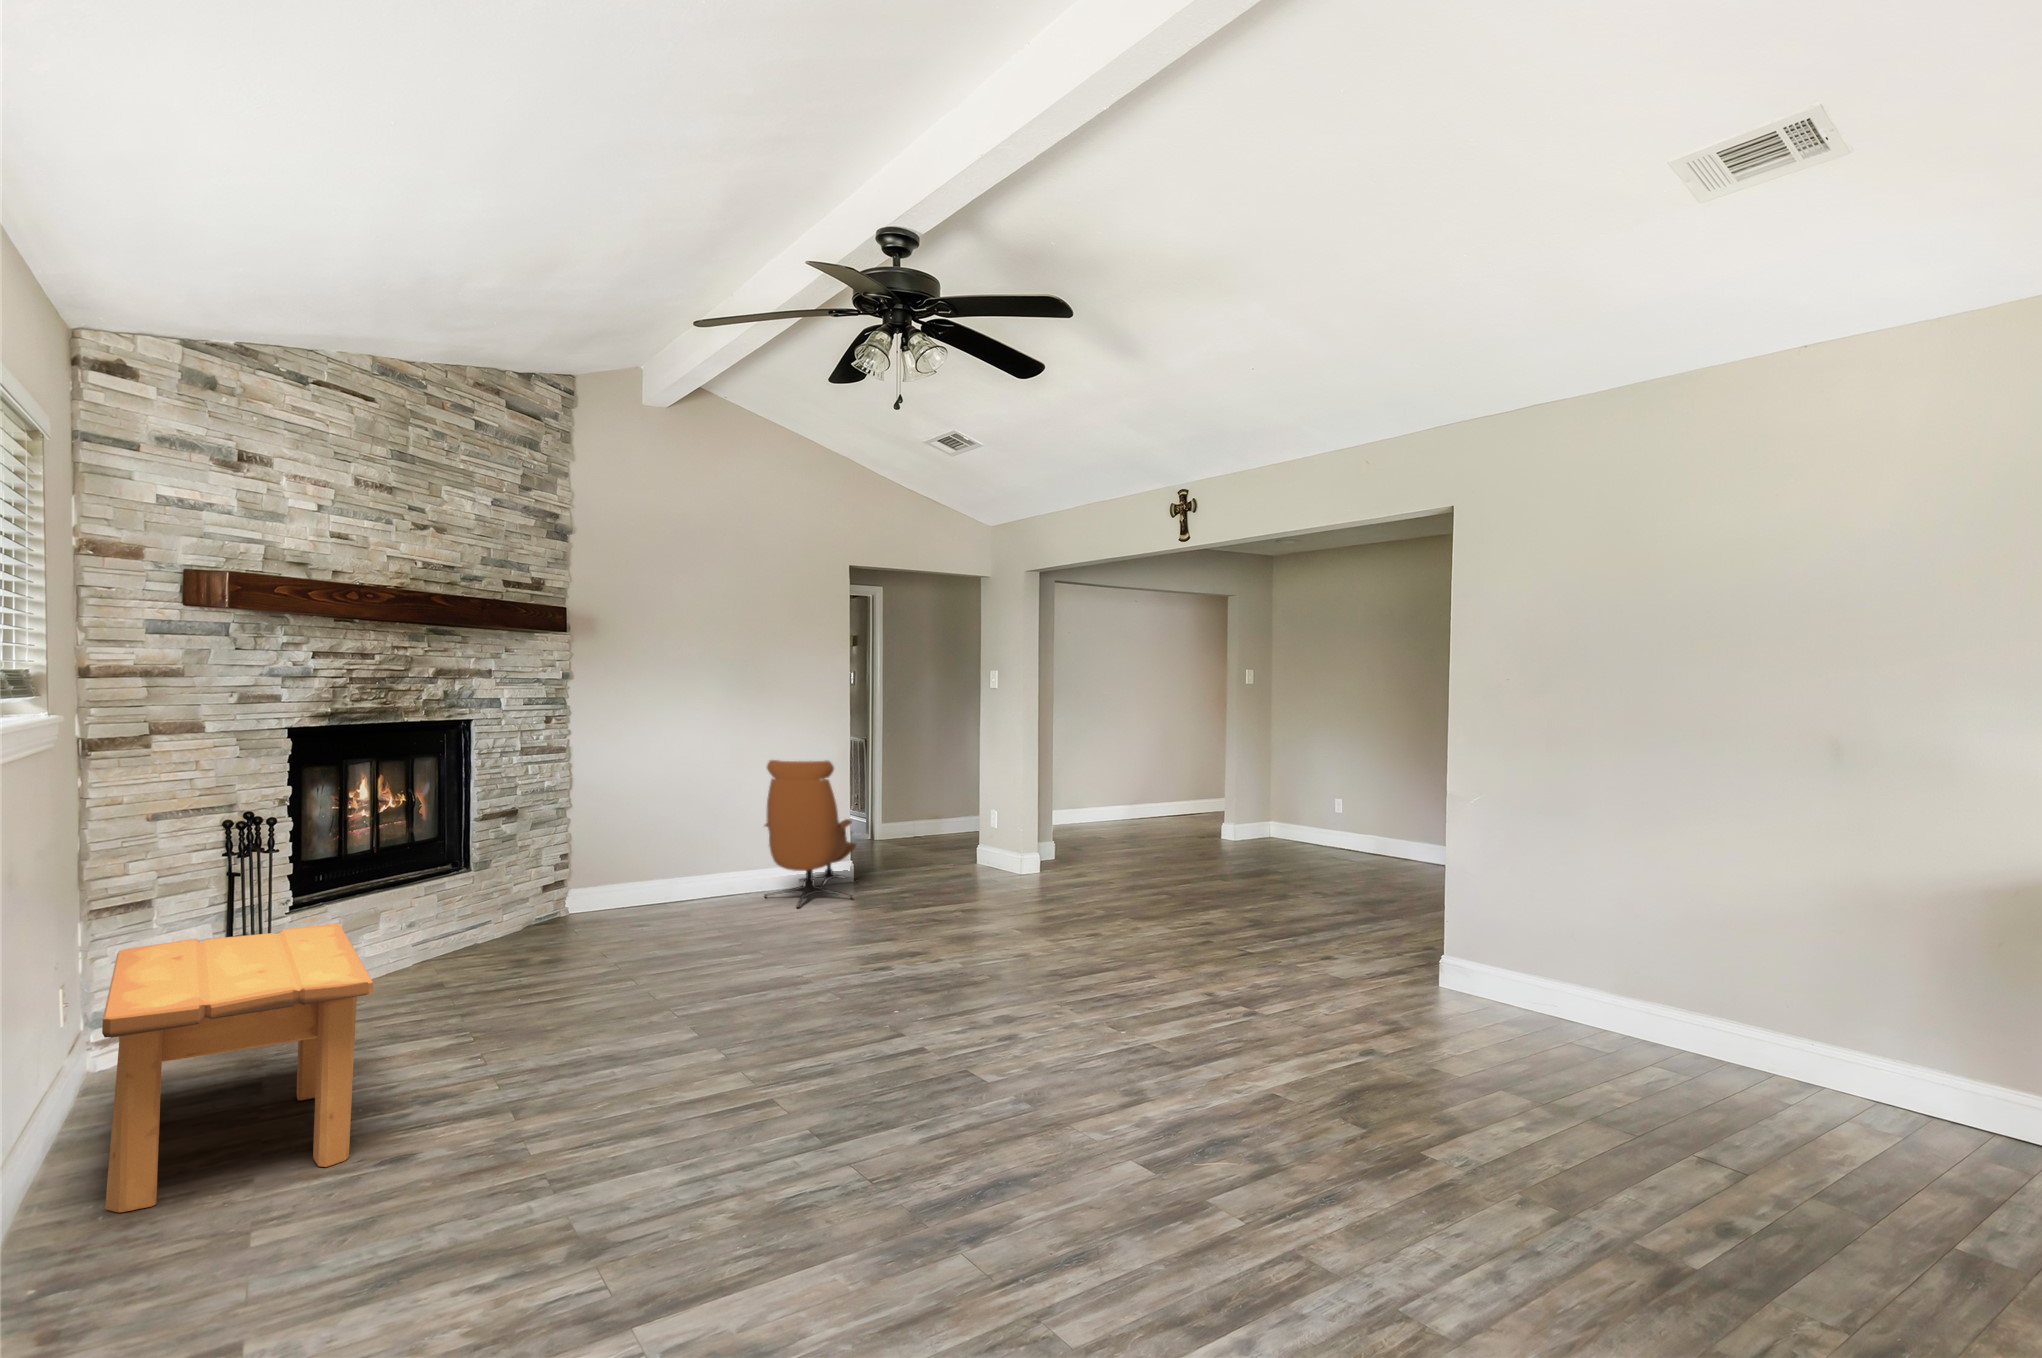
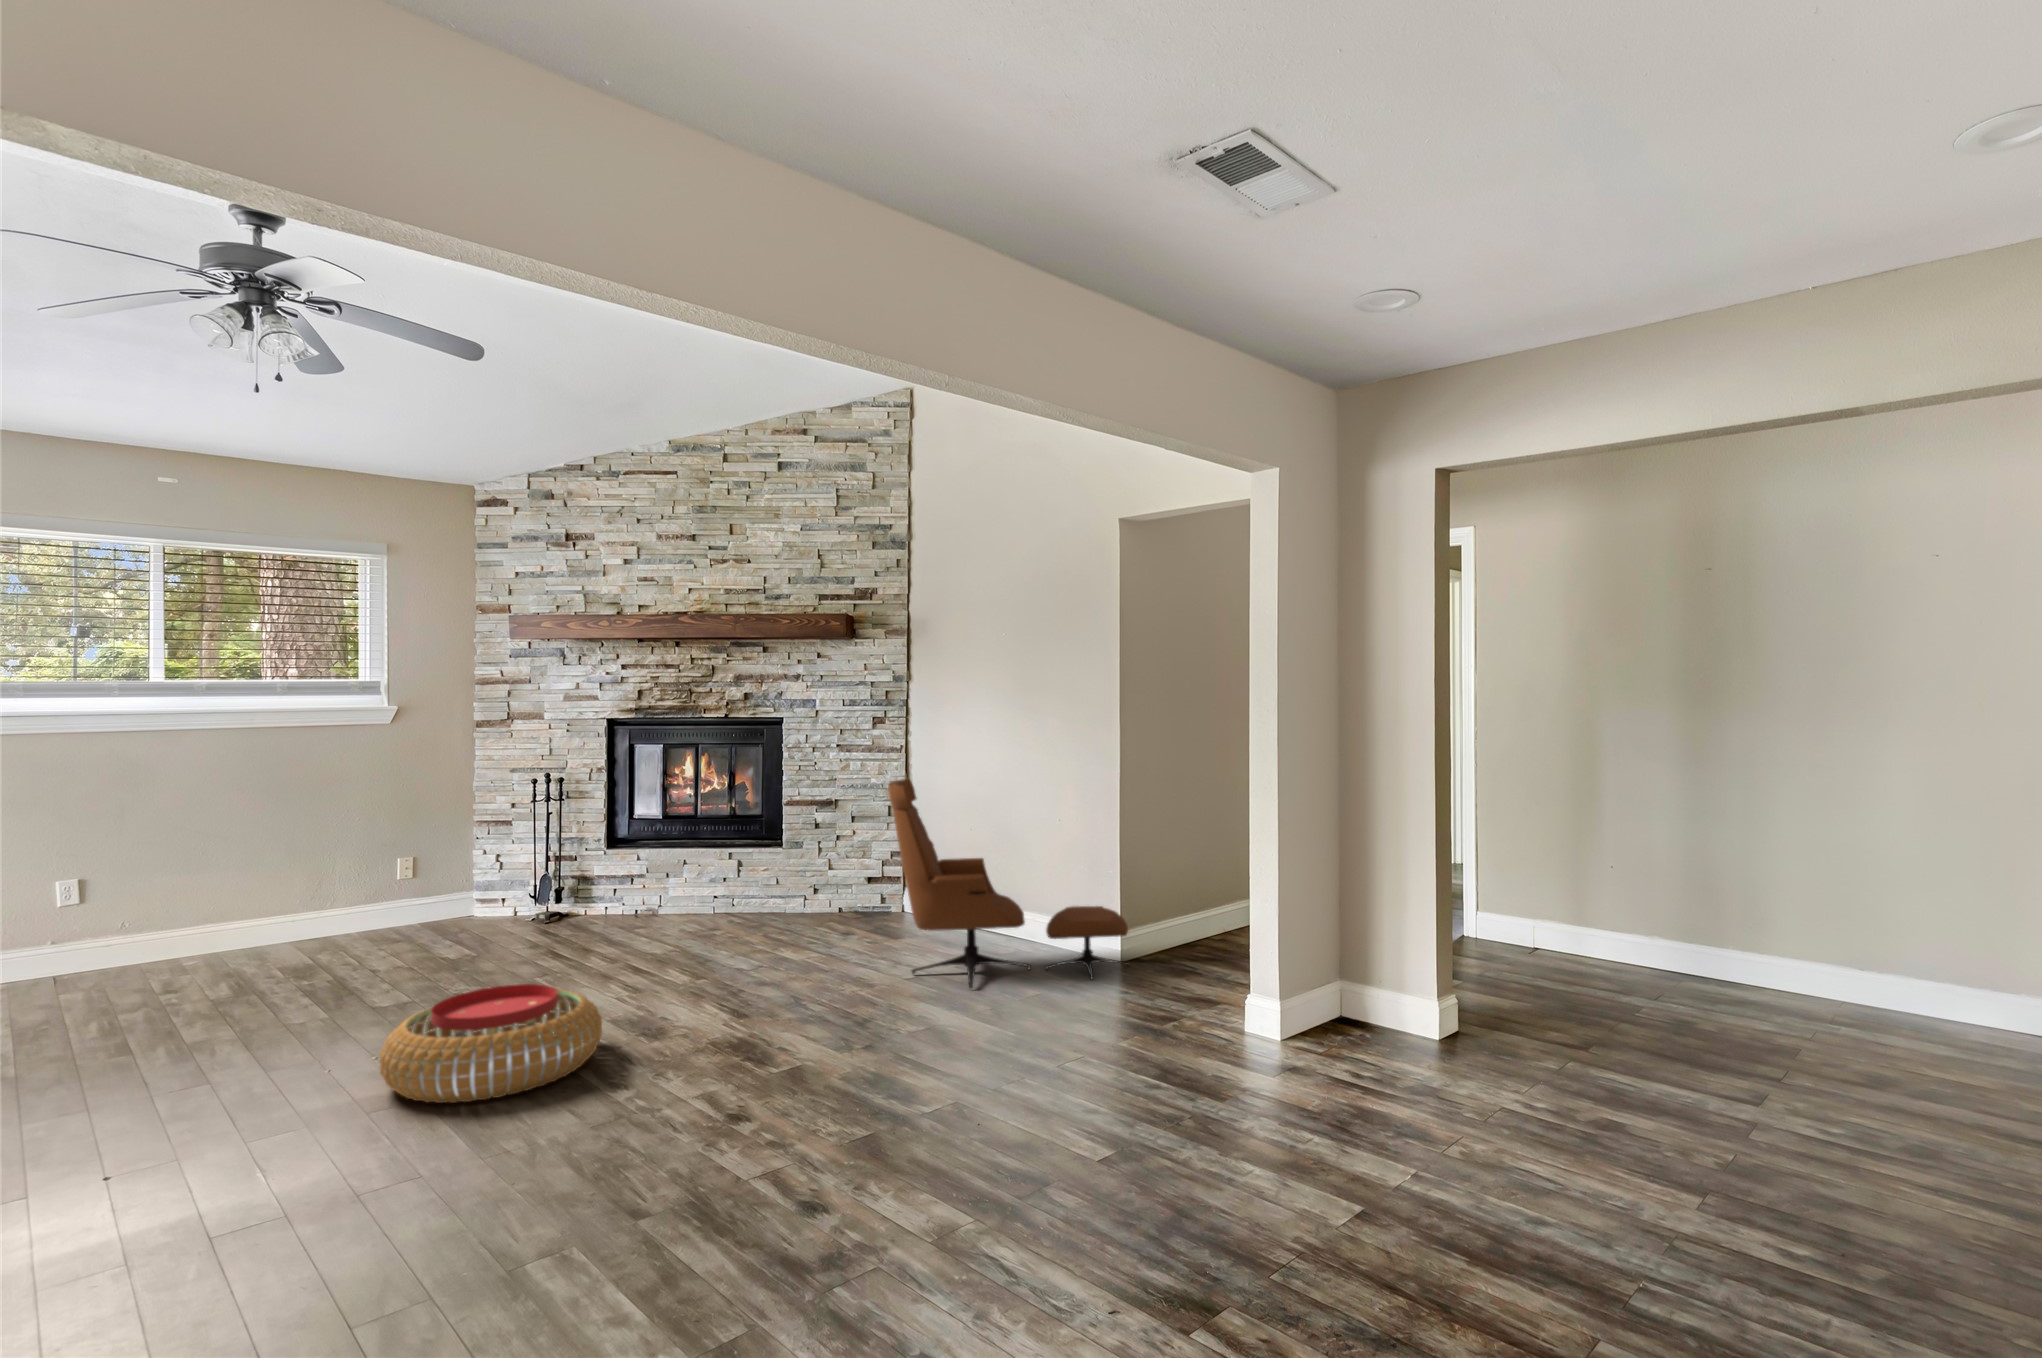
pouf: none [865,915,1012,996] -> present [380,984,602,1103]
side table: present [102,923,373,1213] -> none [177,835,409,975]

